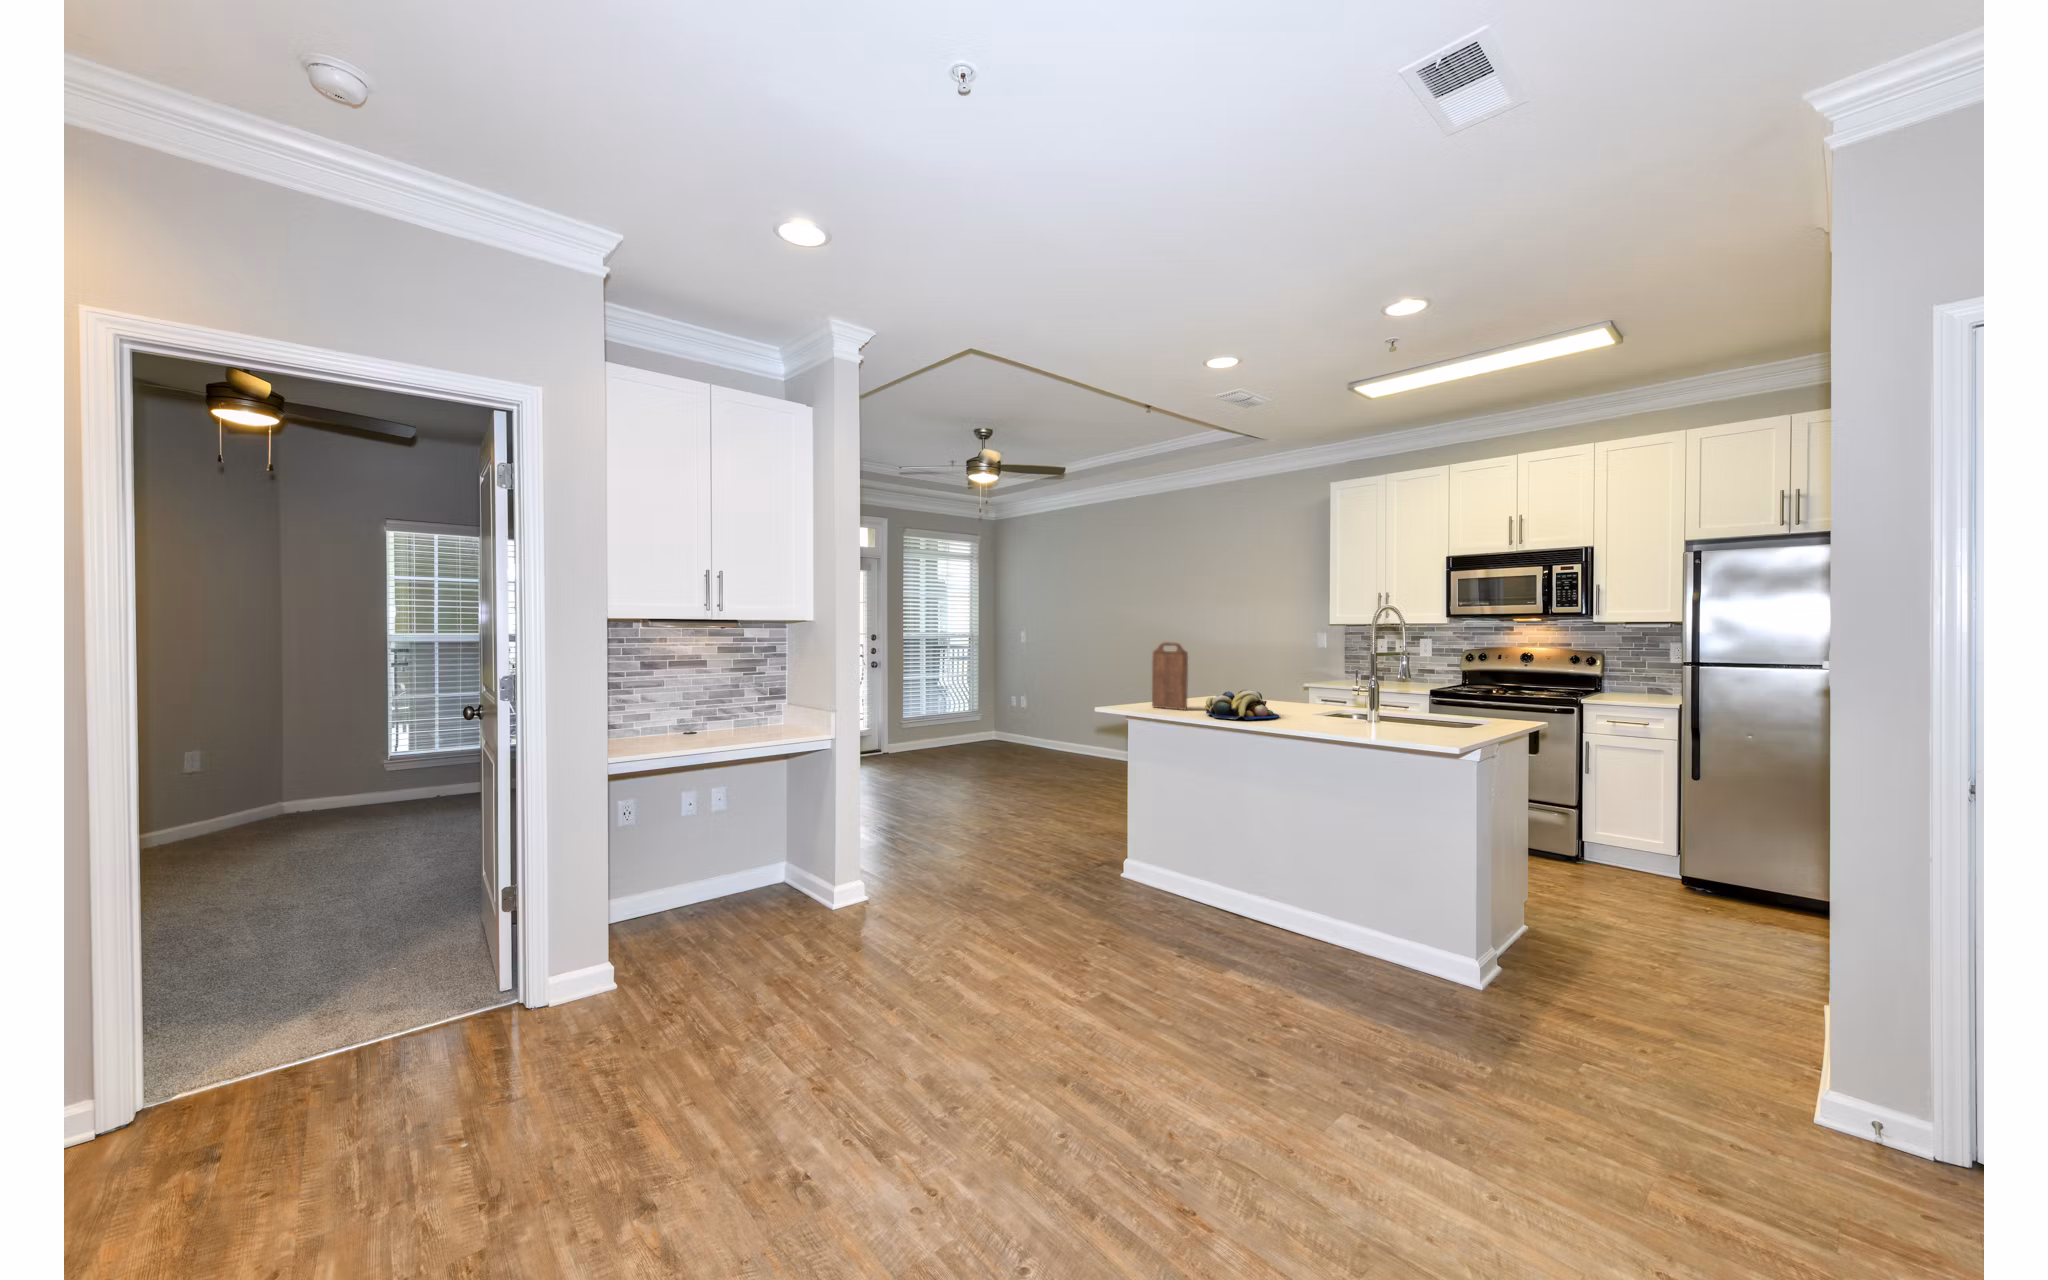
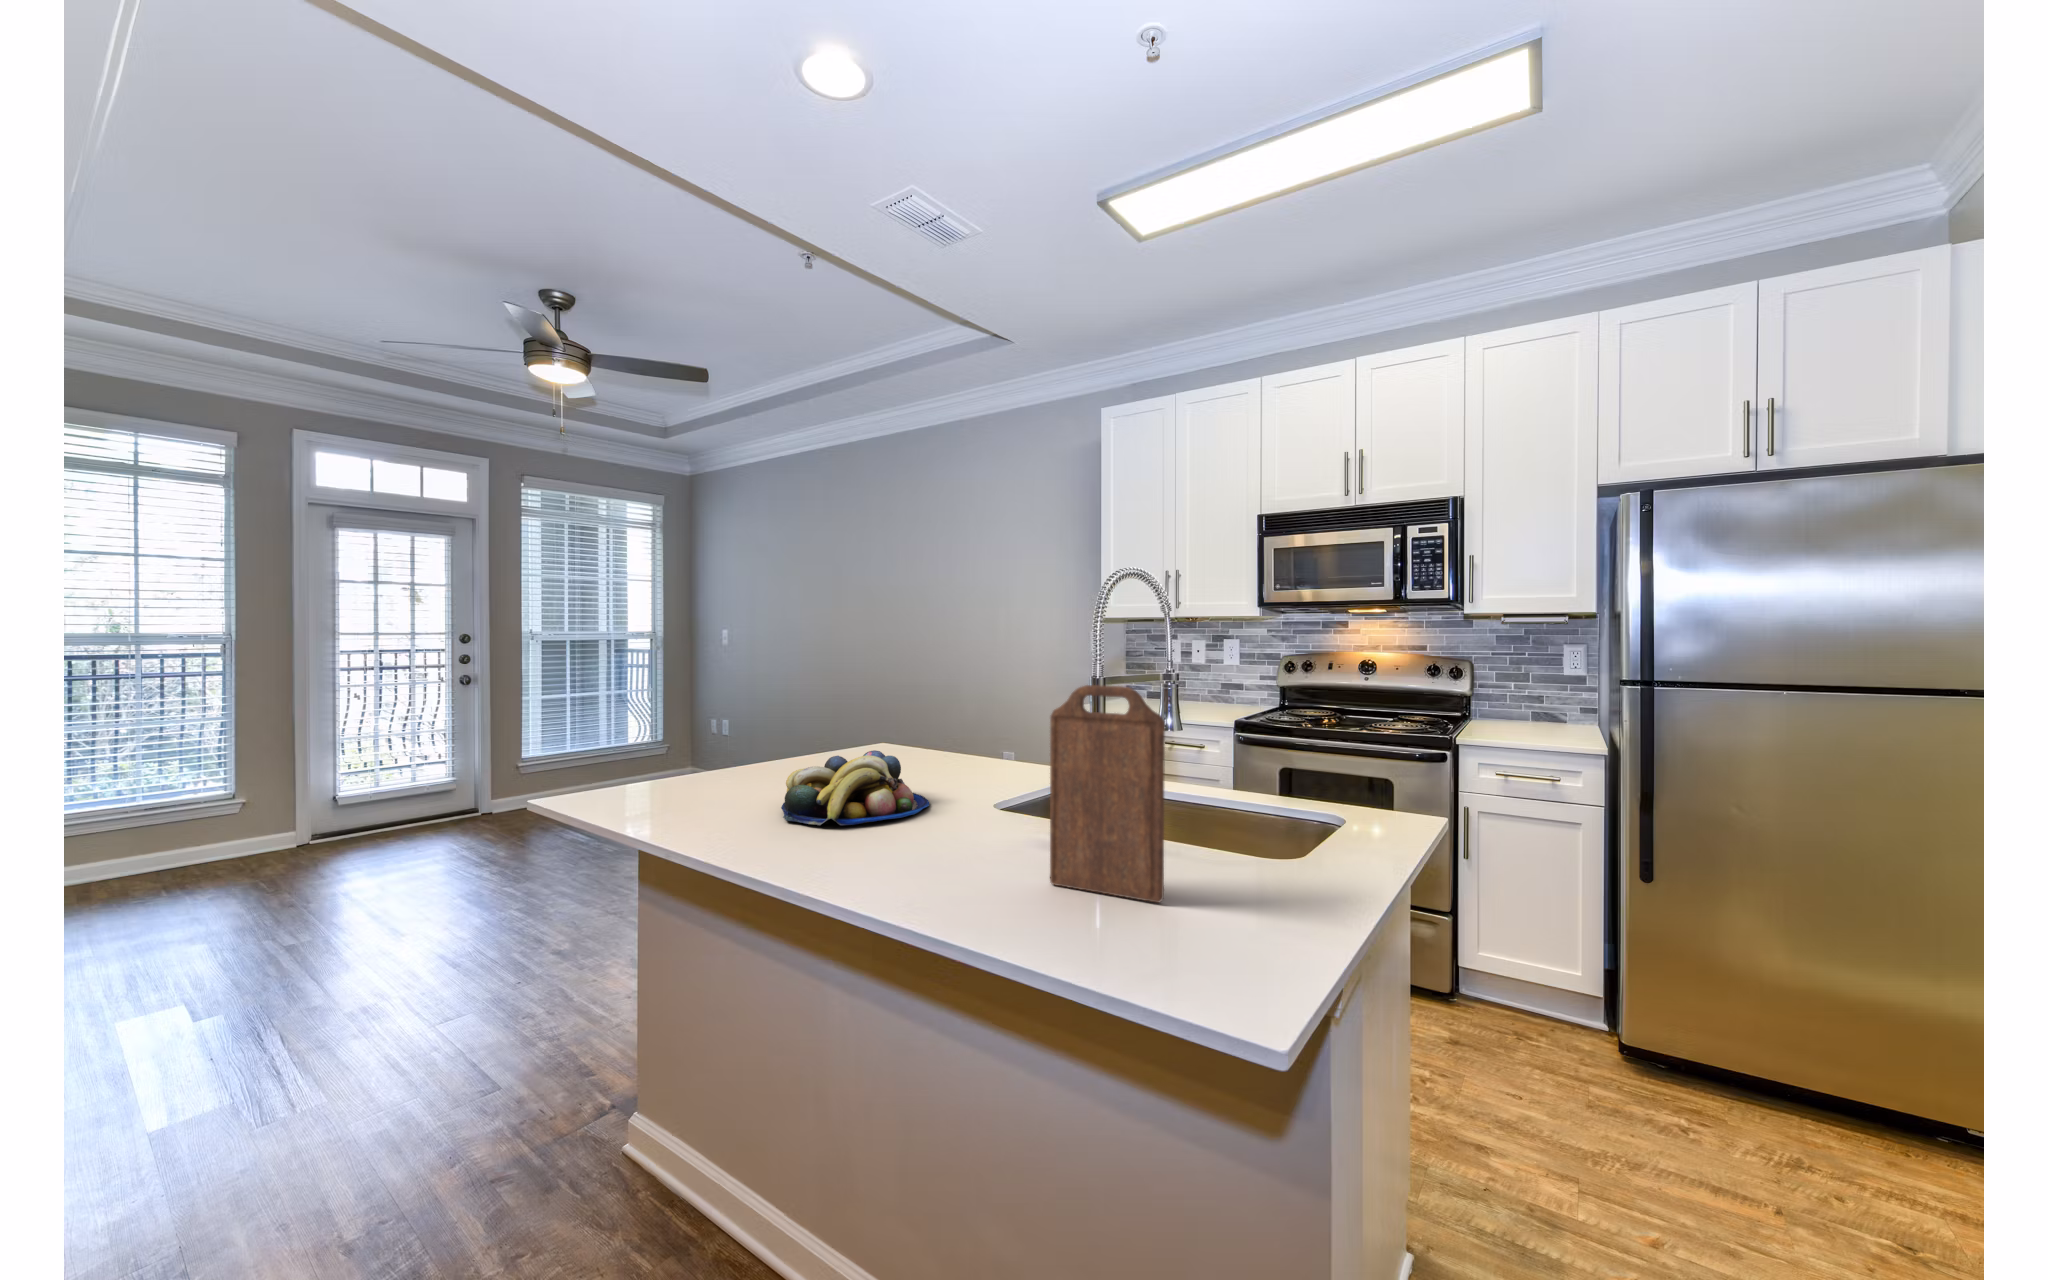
cutting board: present [1152,642,1188,710] -> present [1050,685,1165,903]

